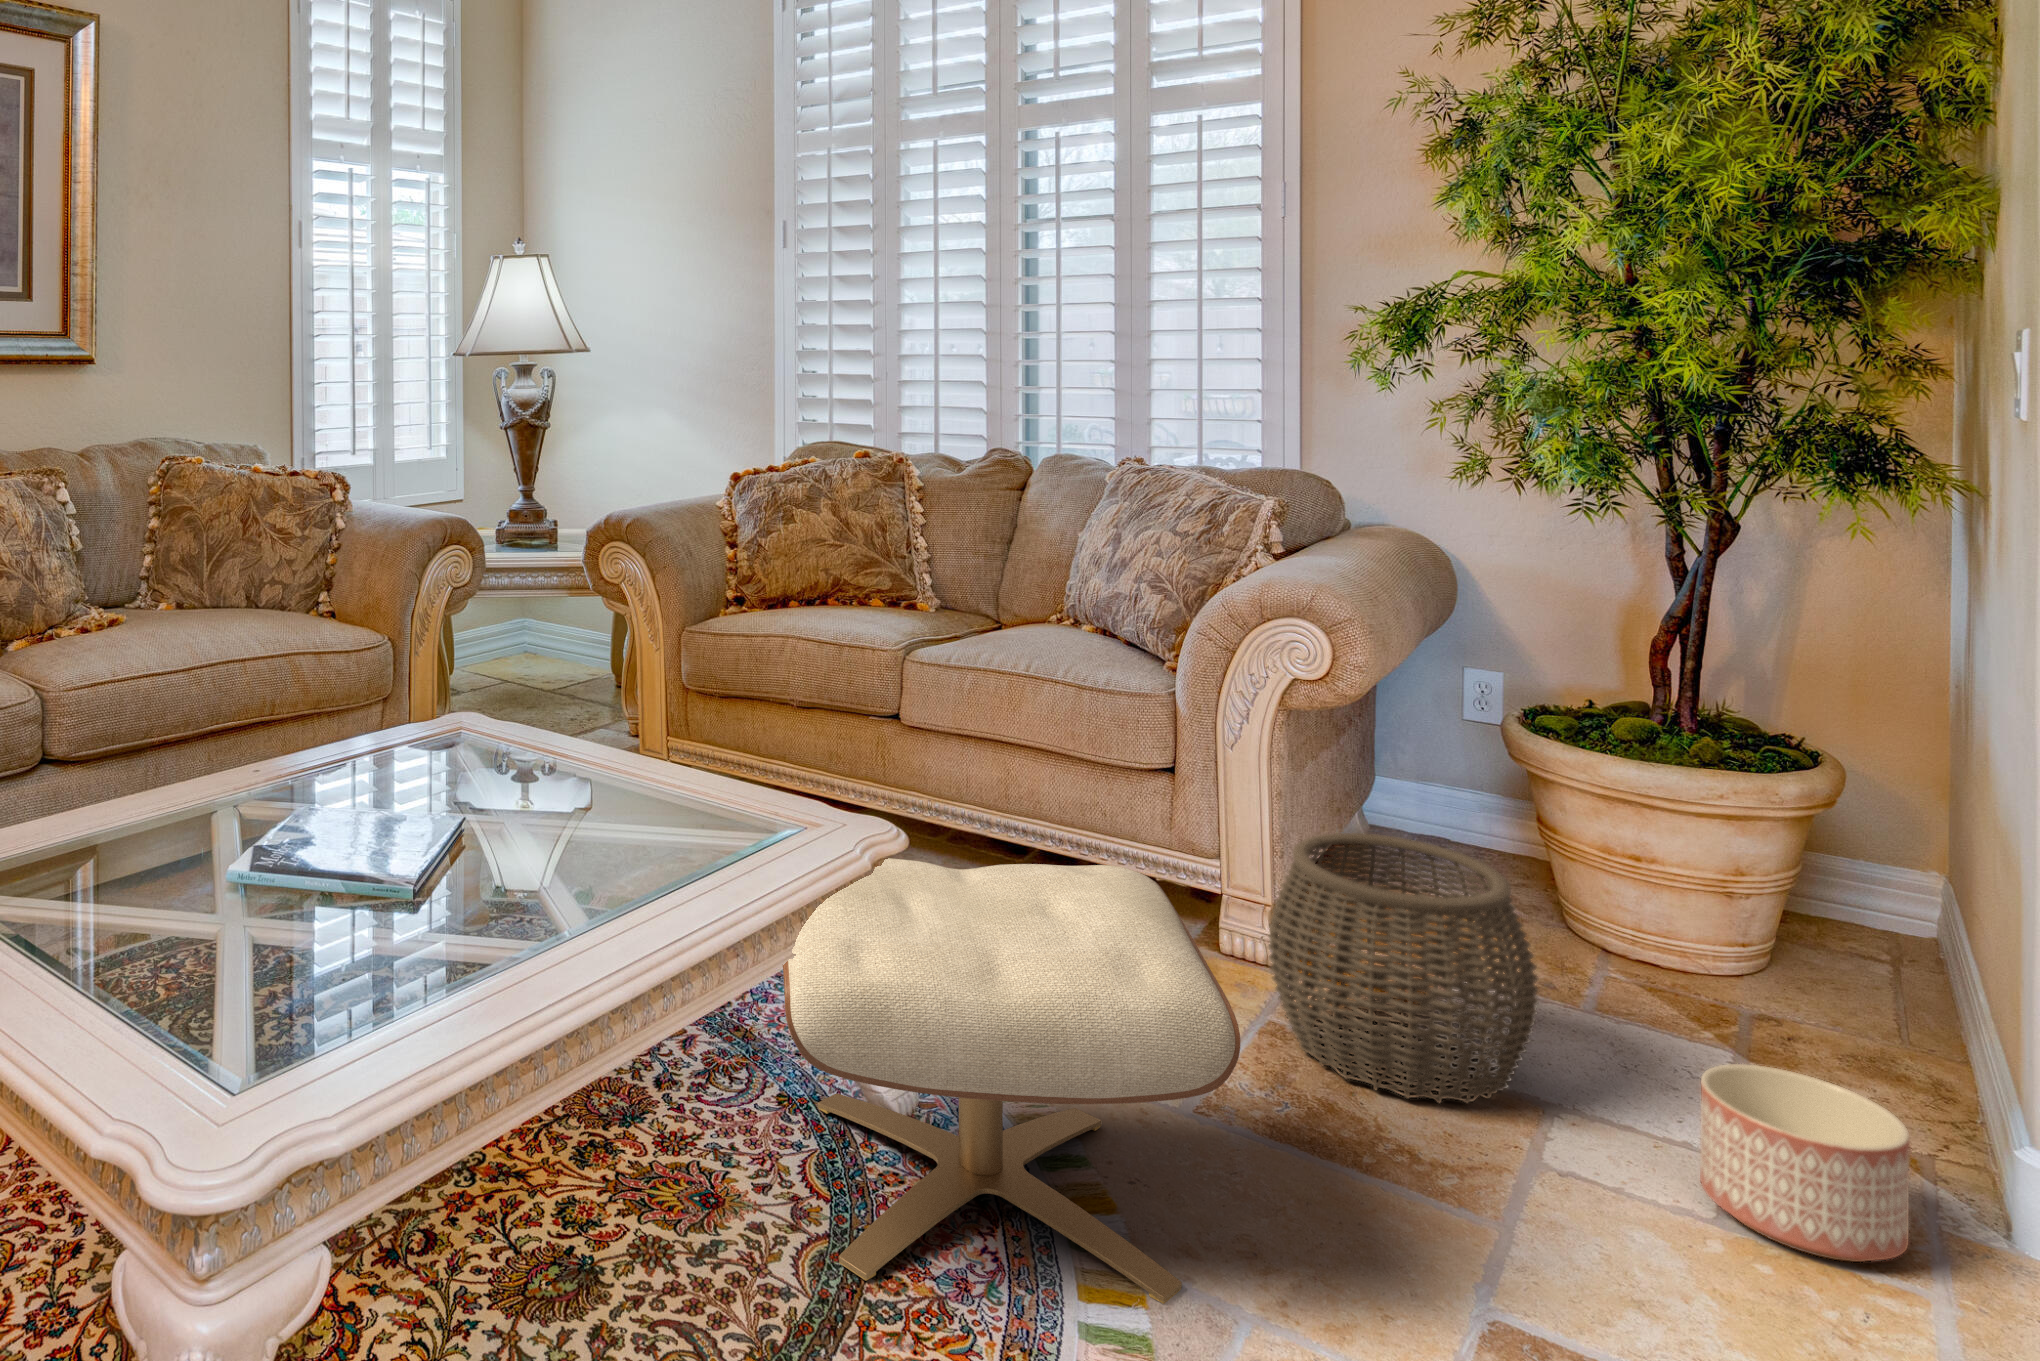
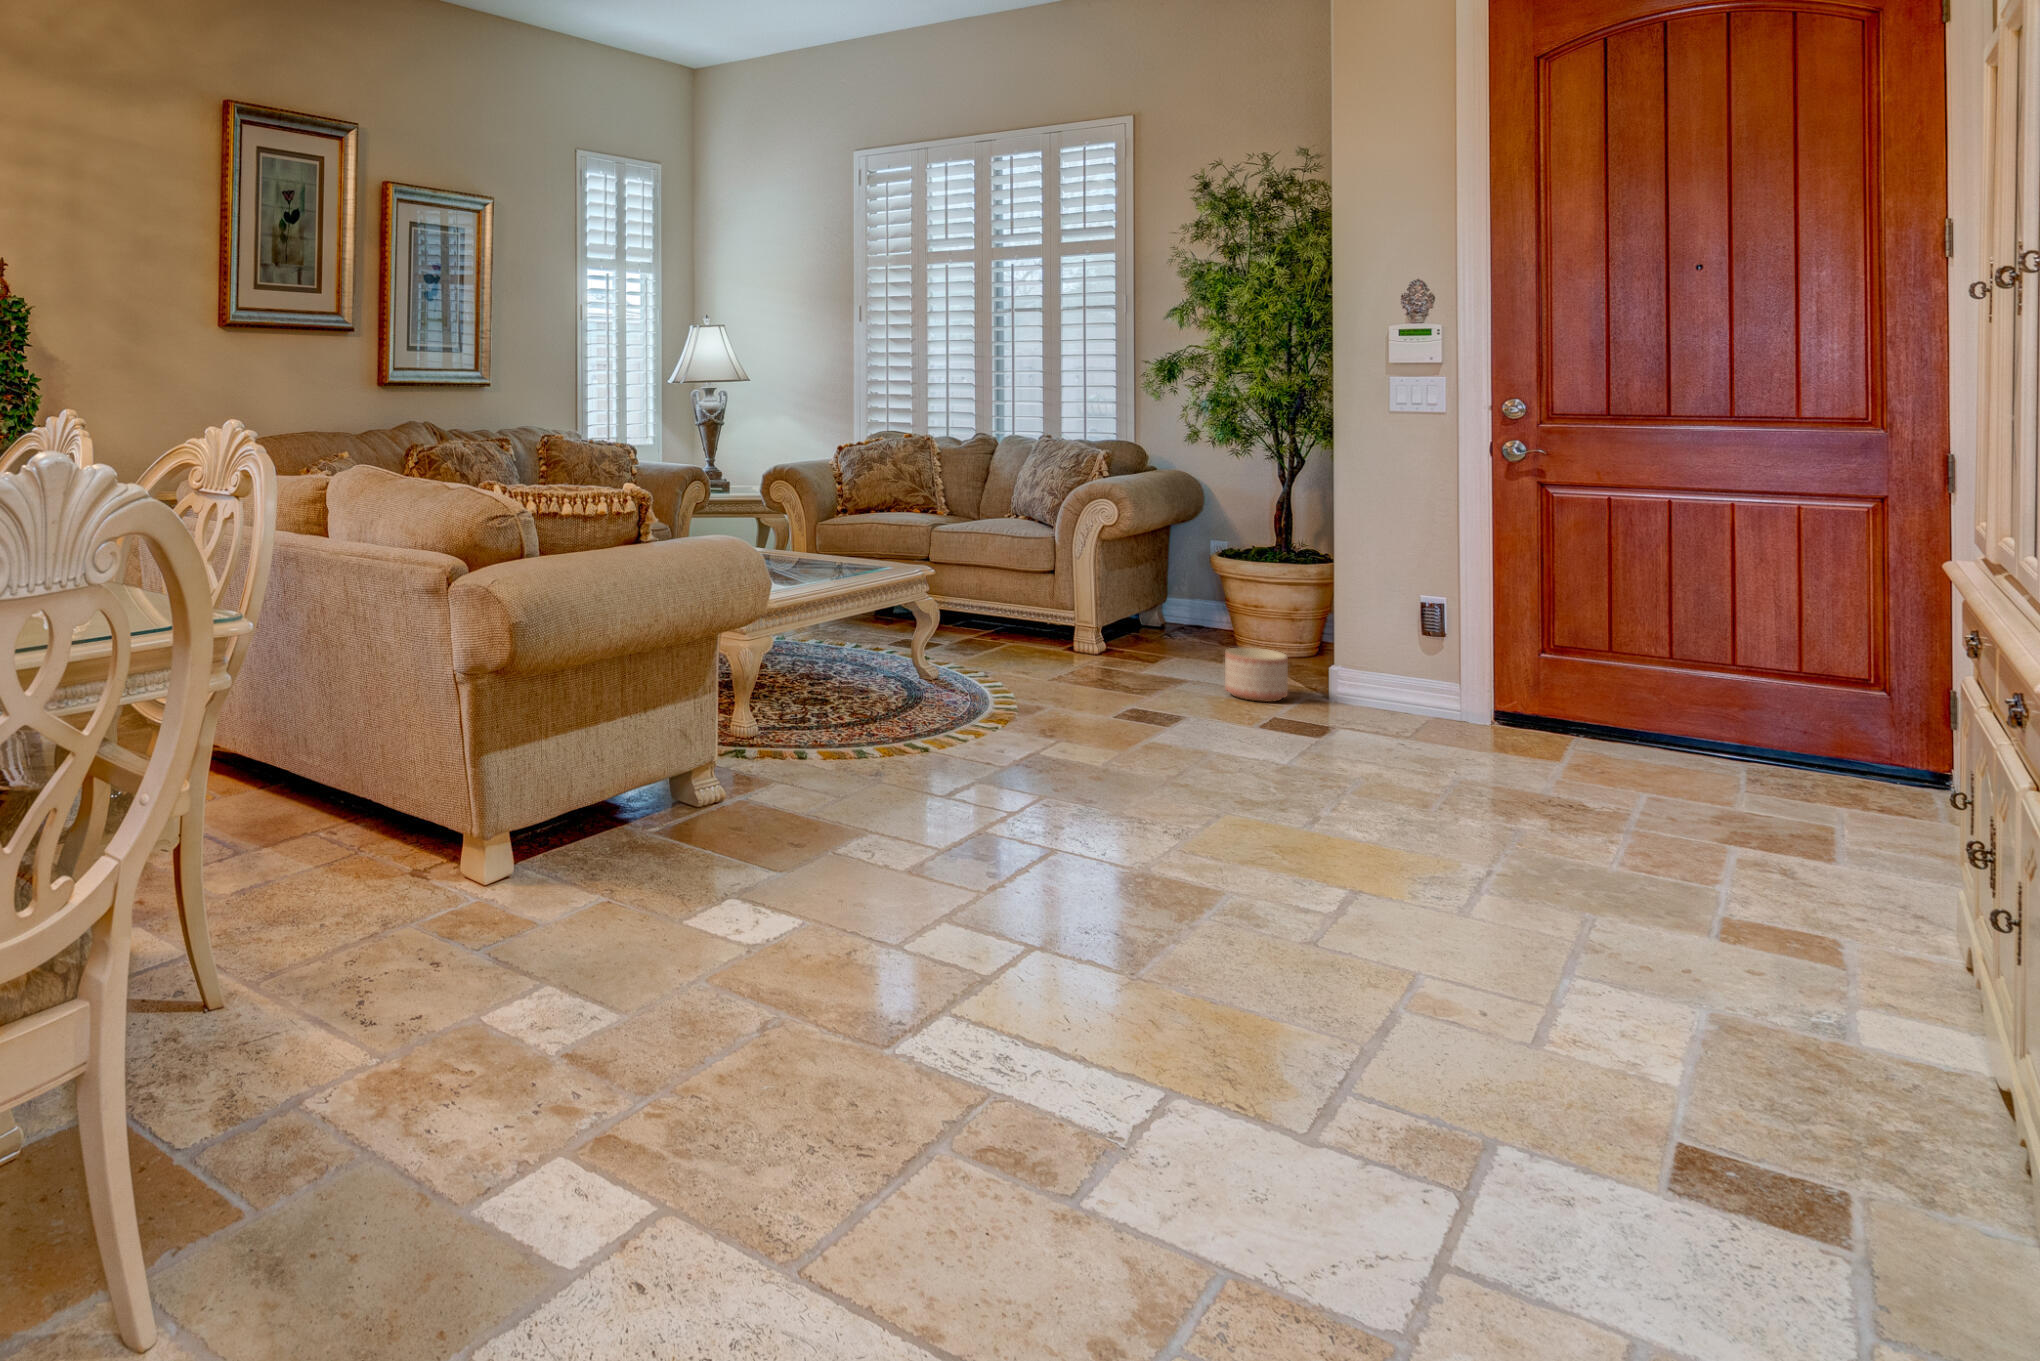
woven basket: present [1268,833,1539,1103] -> none [1082,585,1186,678]
ottoman: present [783,858,1240,1304] -> none [877,575,1045,706]

